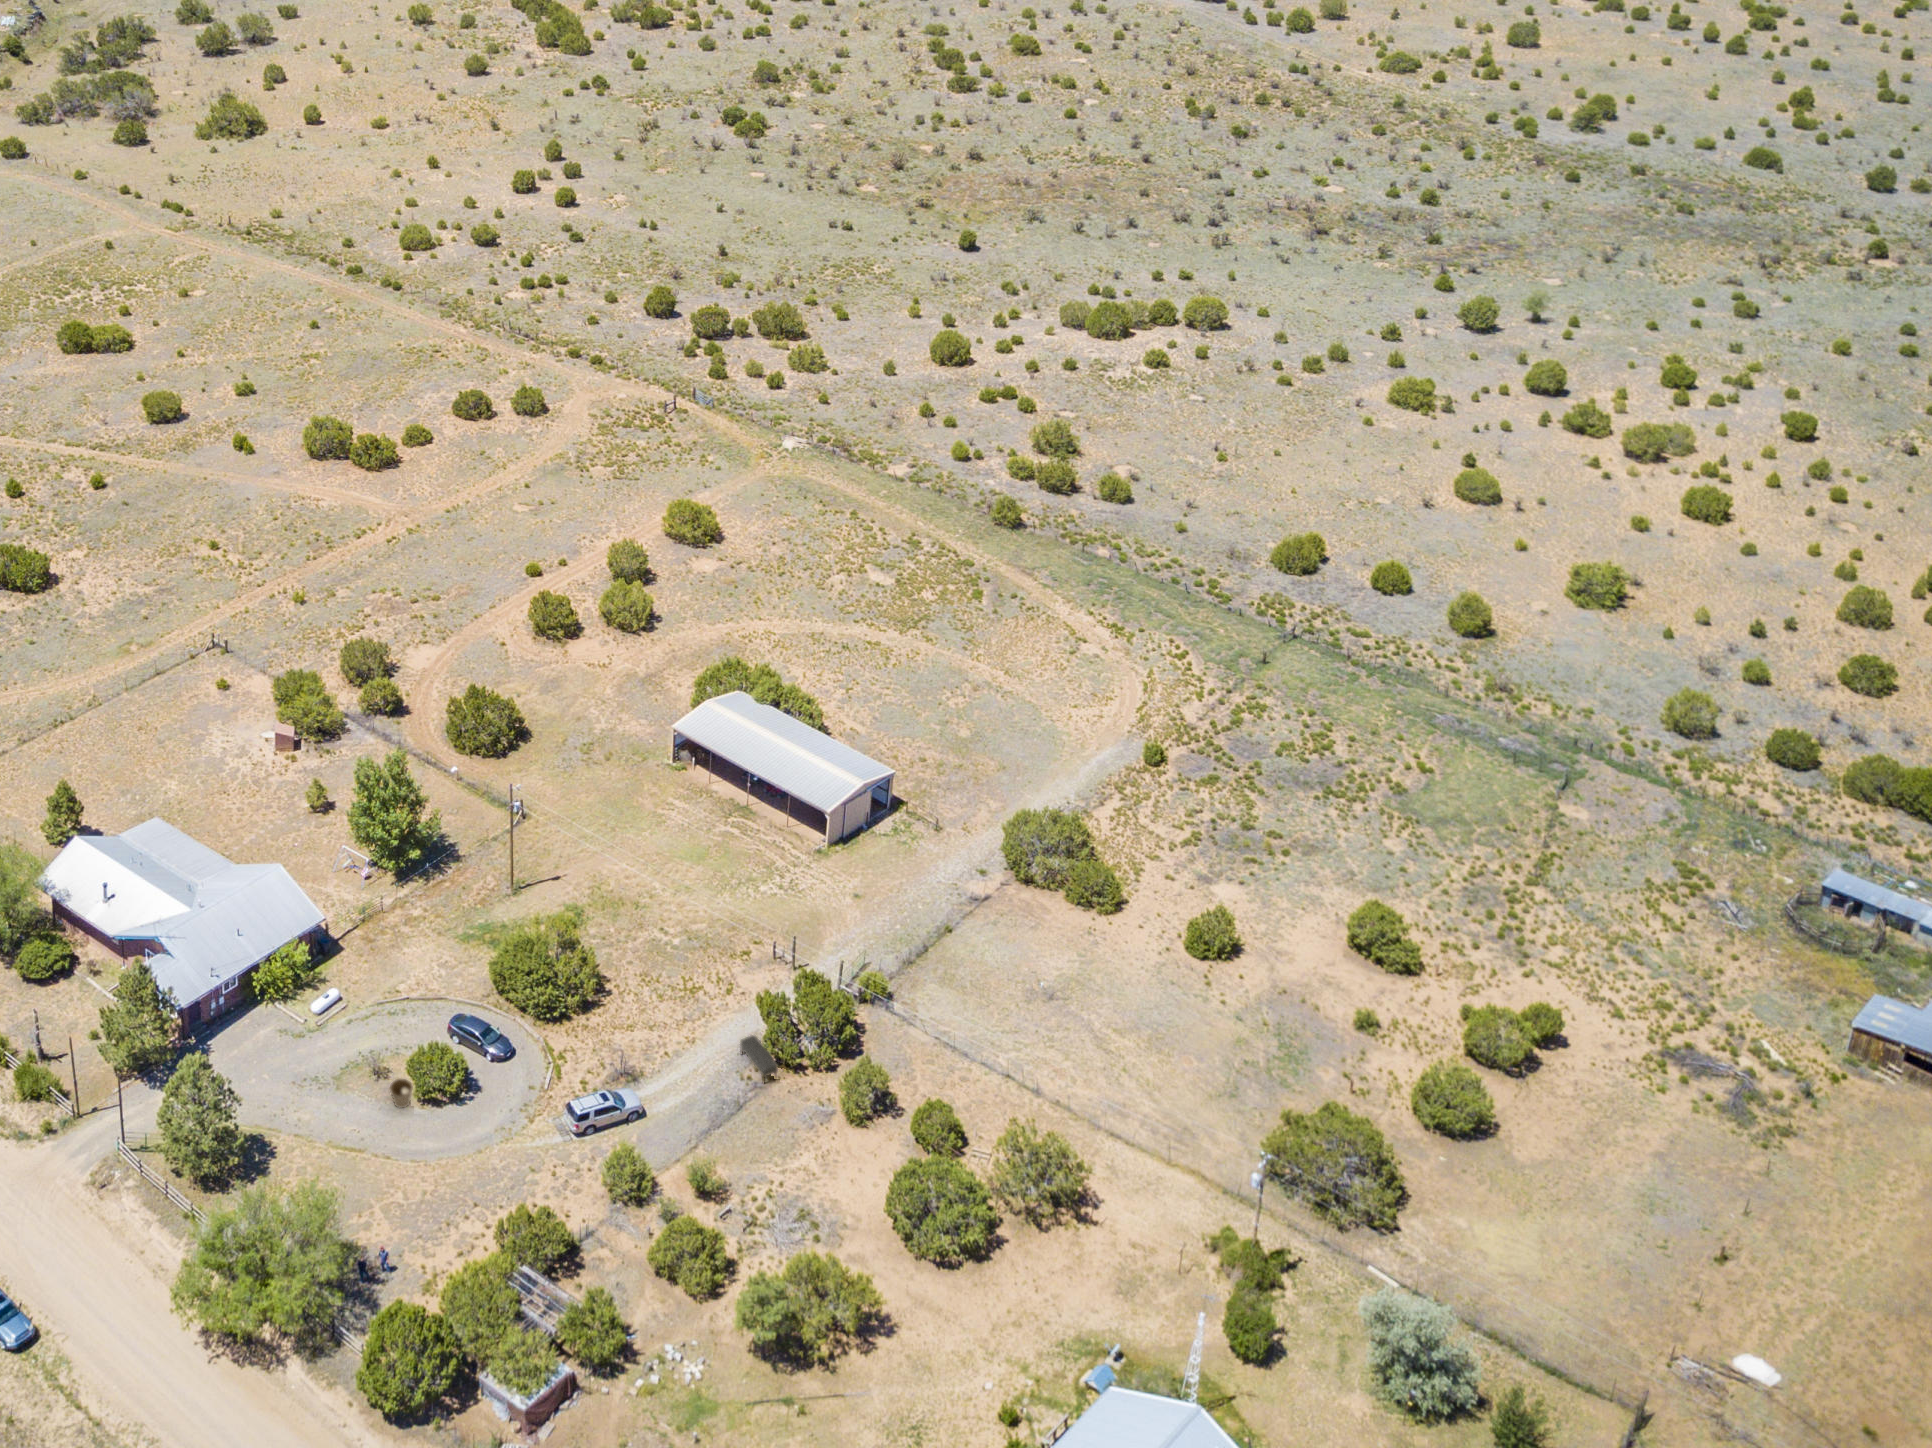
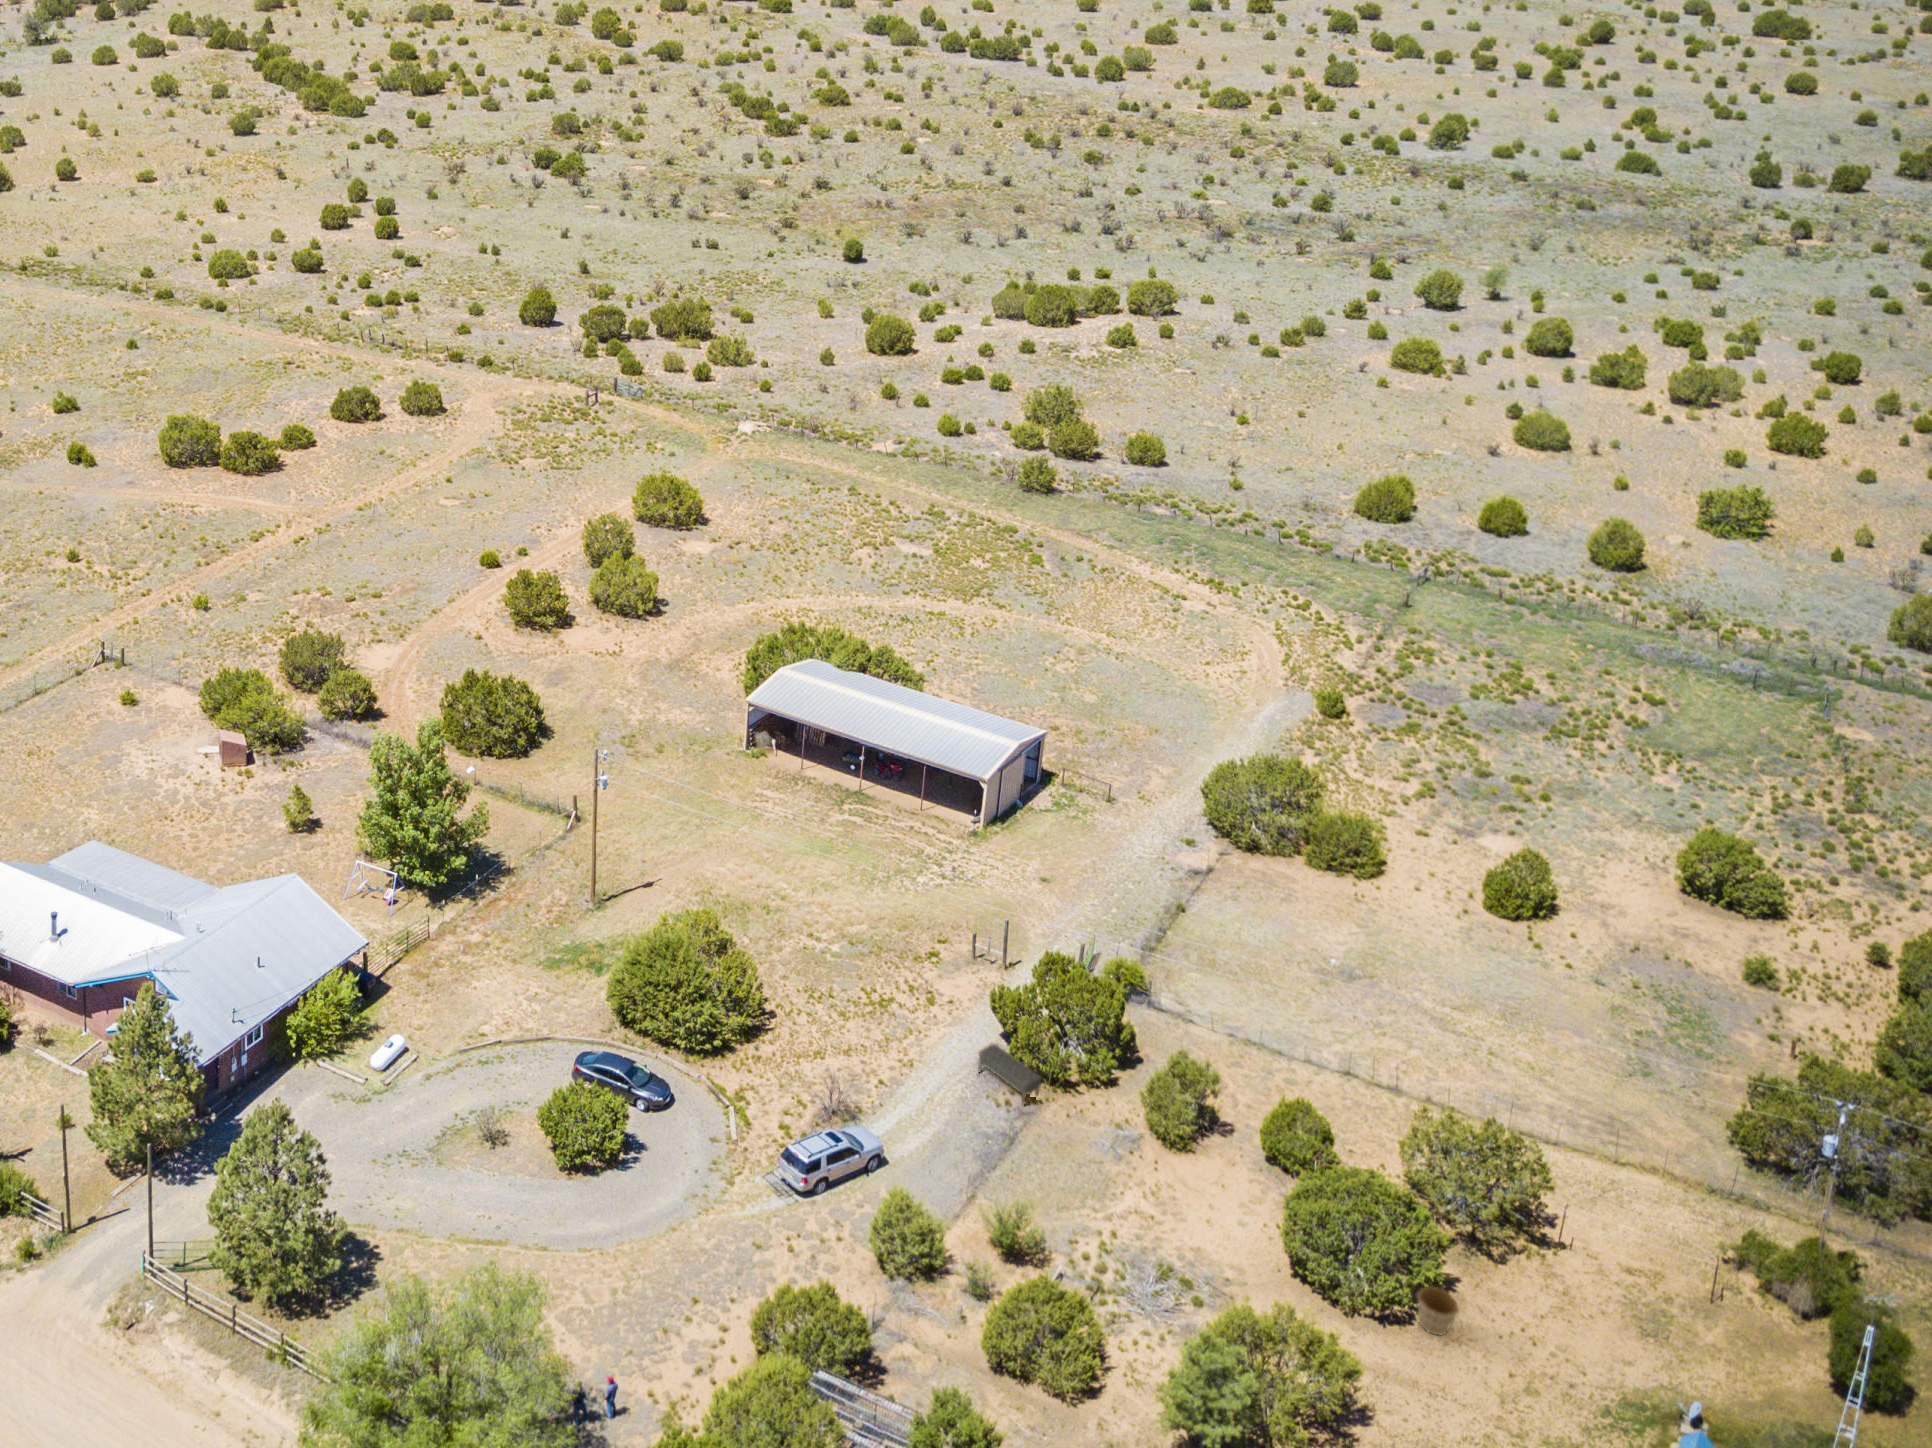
wooden bucket: present [390,1079,413,1108] -> present [1418,1287,1458,1336]

